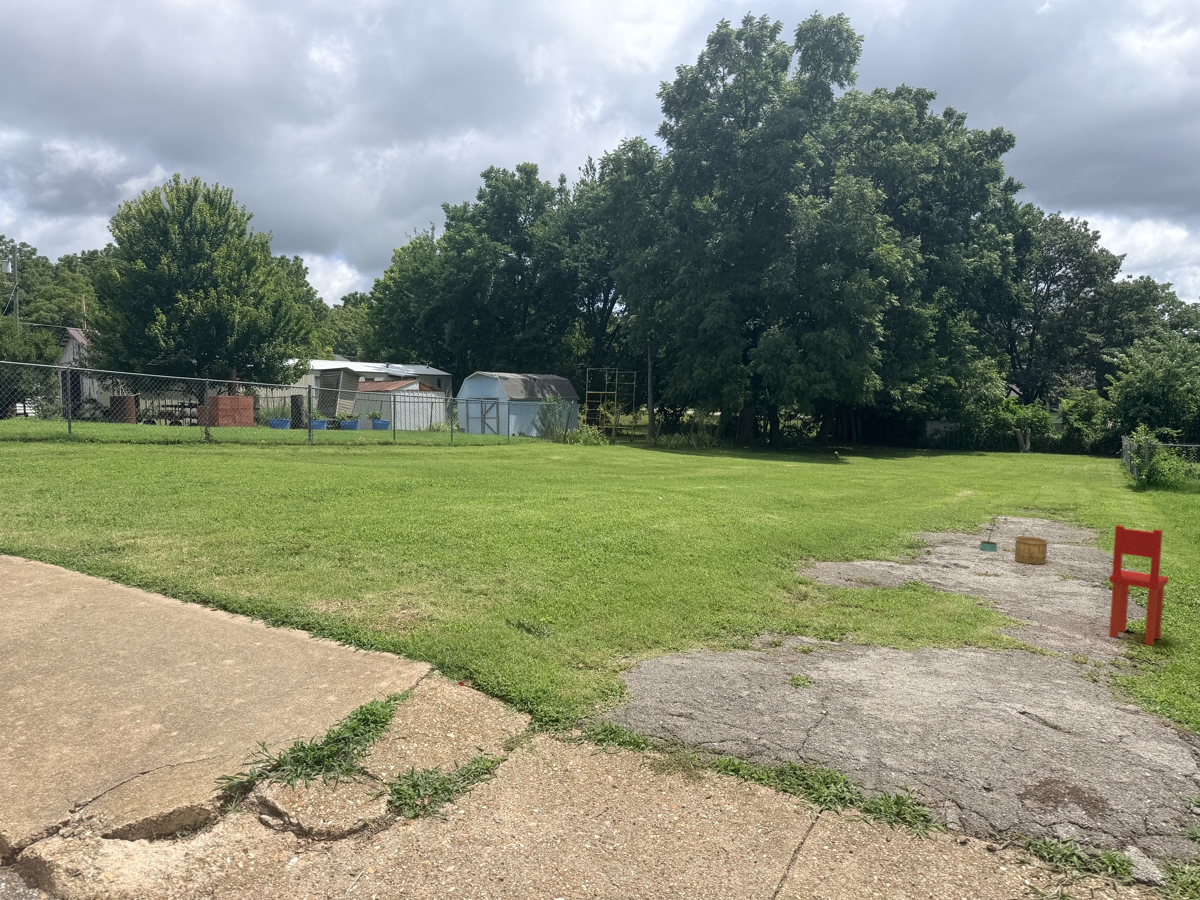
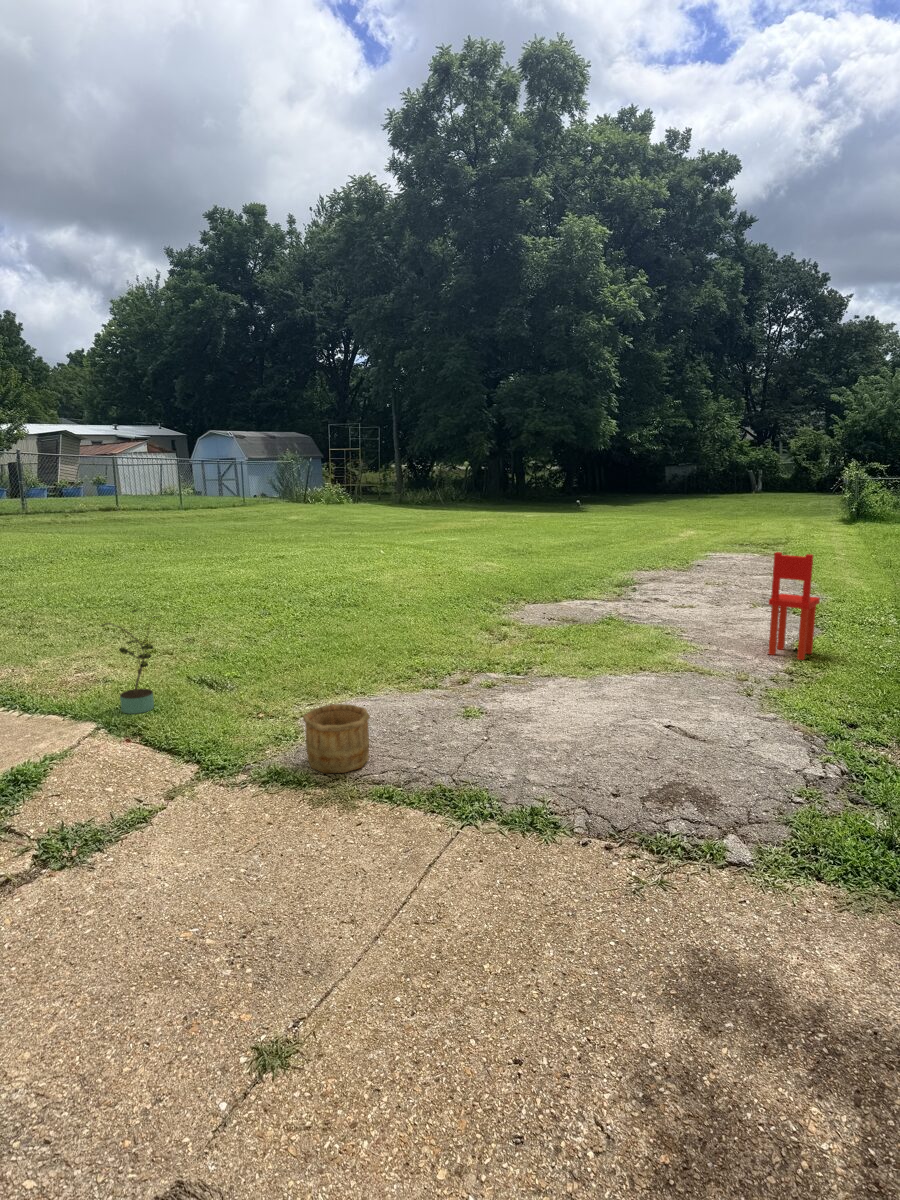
potted plant: present [980,514,1007,552] -> present [101,609,155,714]
wooden bucket: present [1015,536,1048,565] -> present [303,704,370,773]

